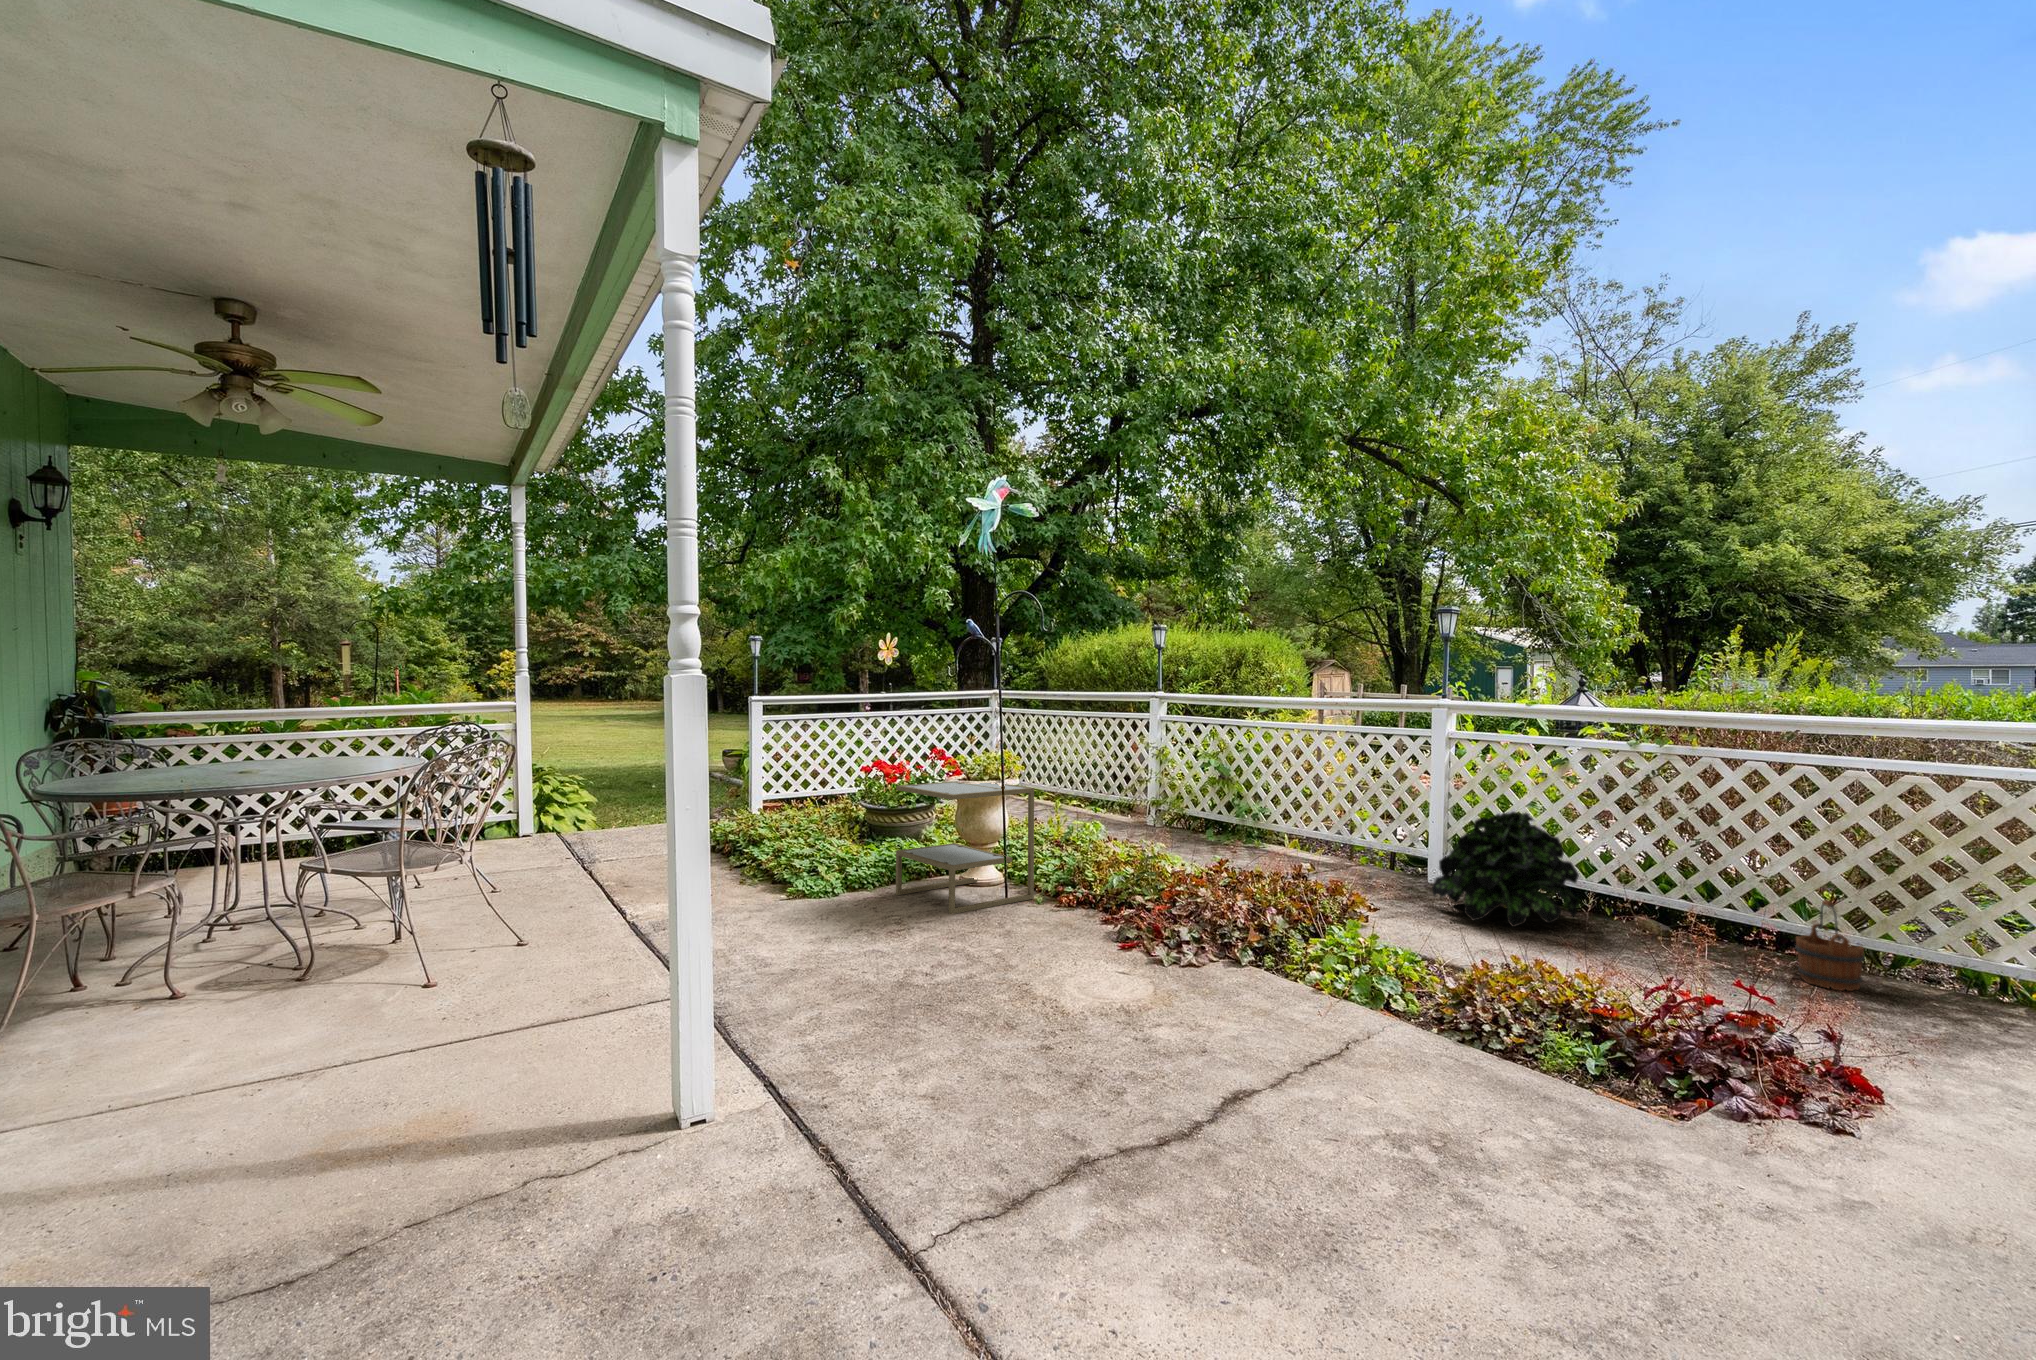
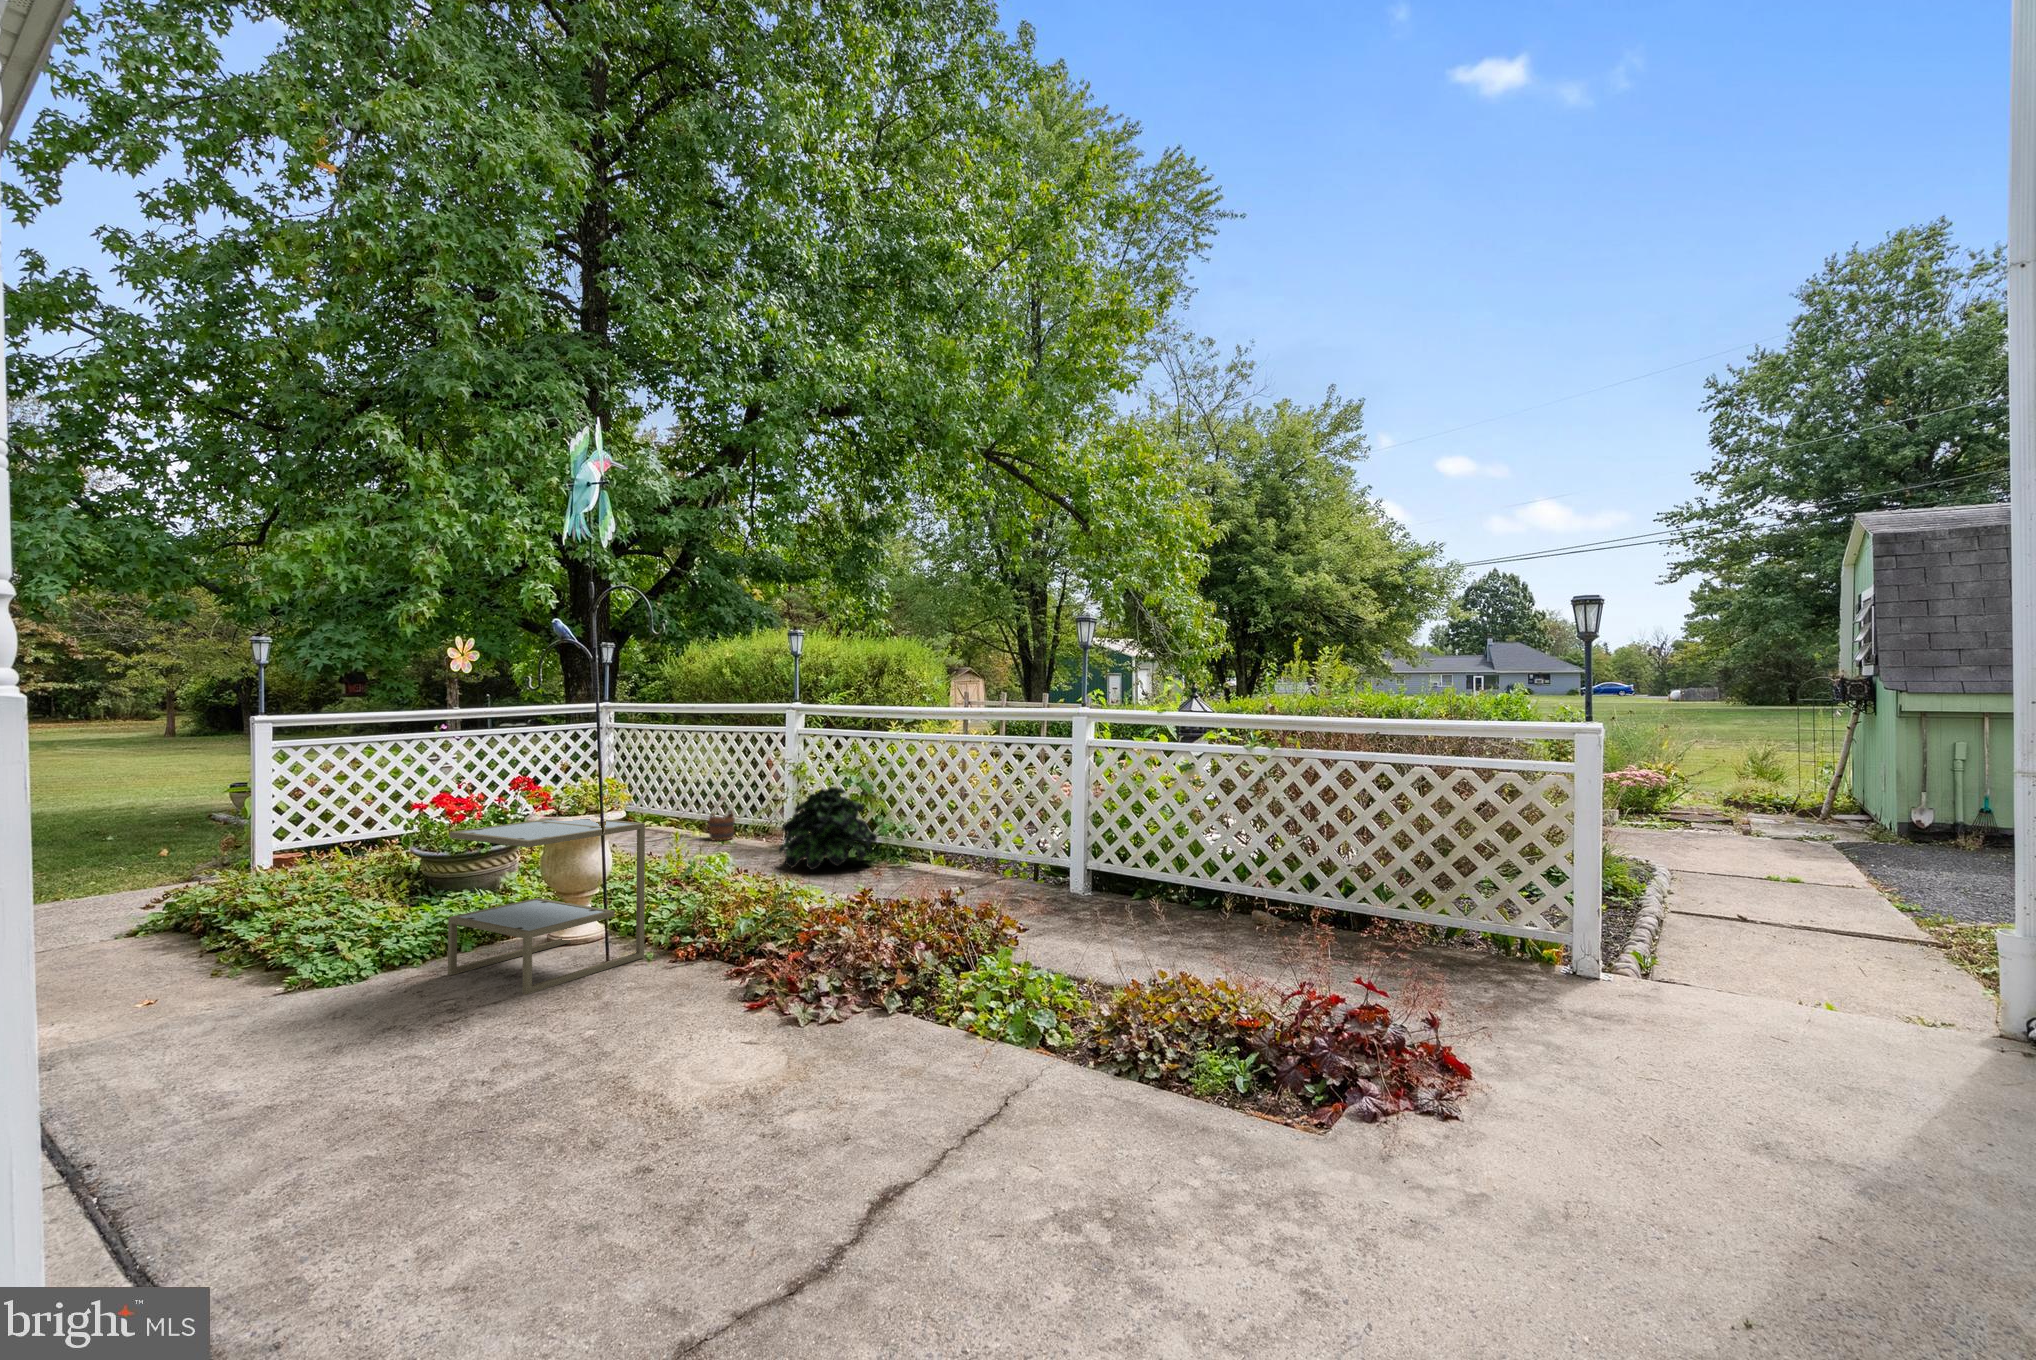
potted plant: present [1432,812,1579,927] -> present [779,787,877,870]
wooden bucket: present [1795,900,1865,991] -> present [708,797,735,841]

